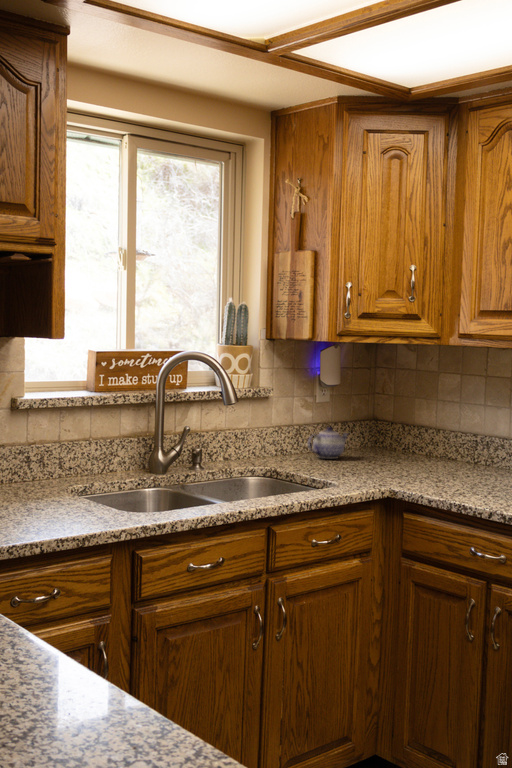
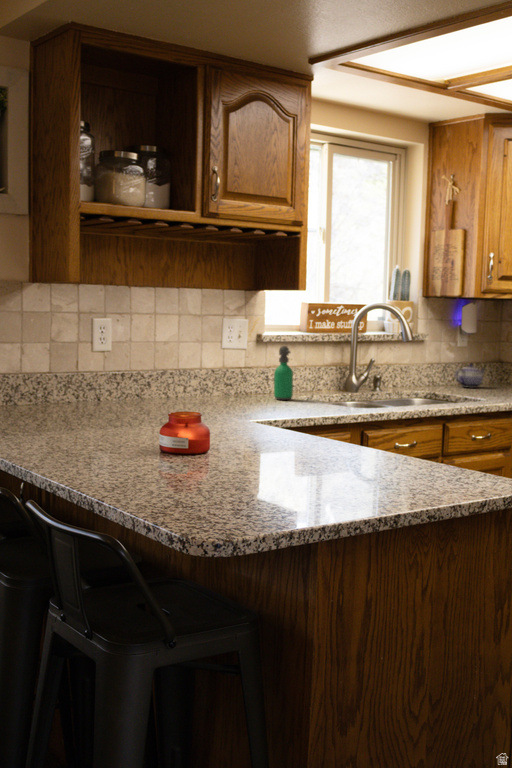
soap dispenser: none [23,418,50,497] -> present [274,346,293,400]

